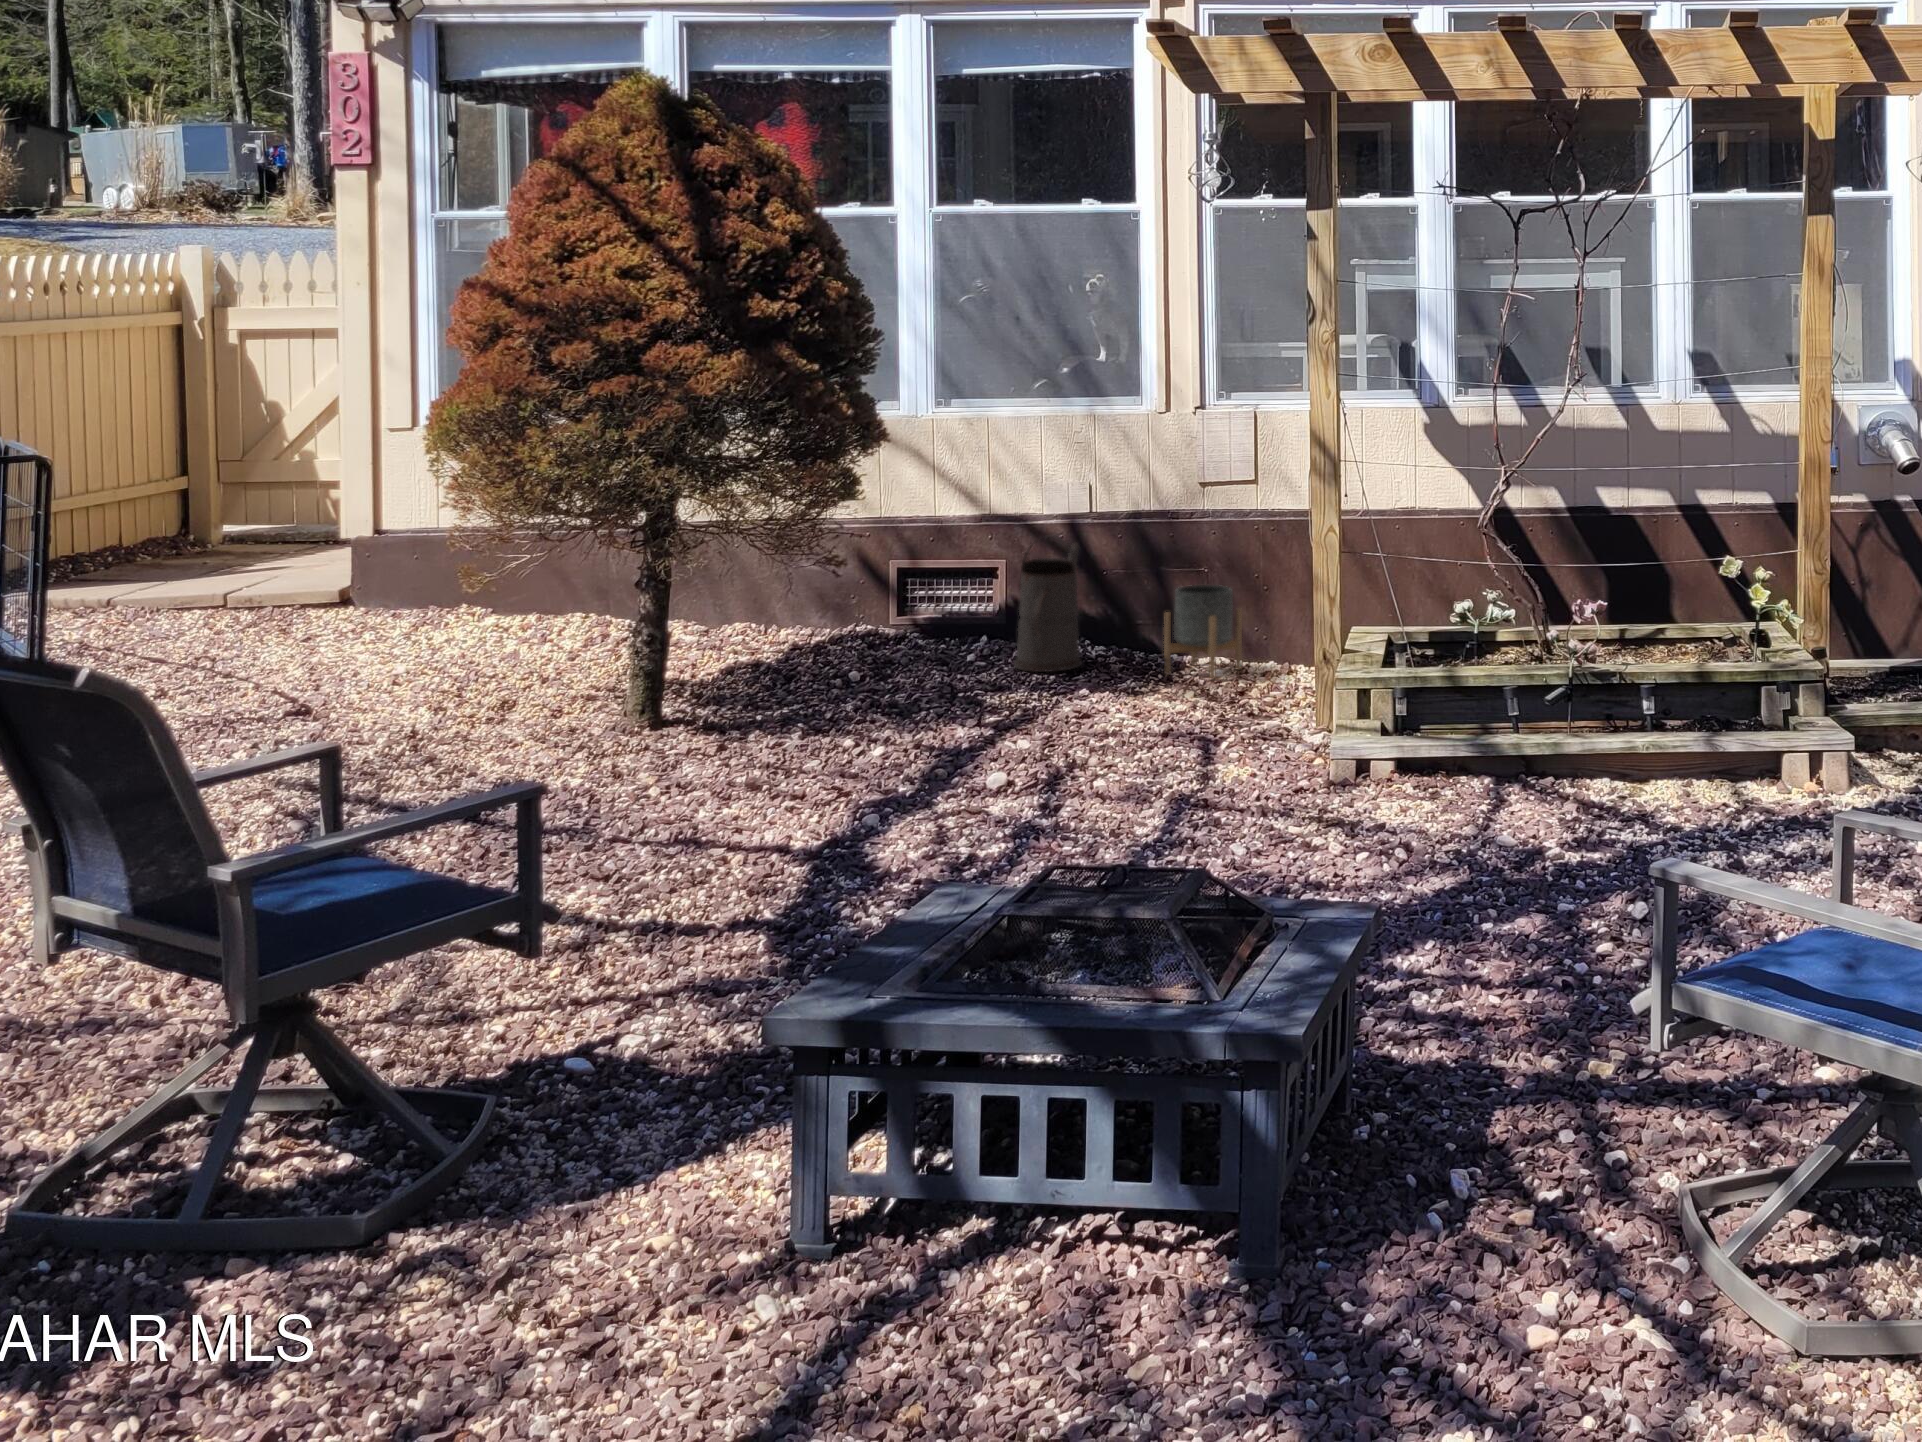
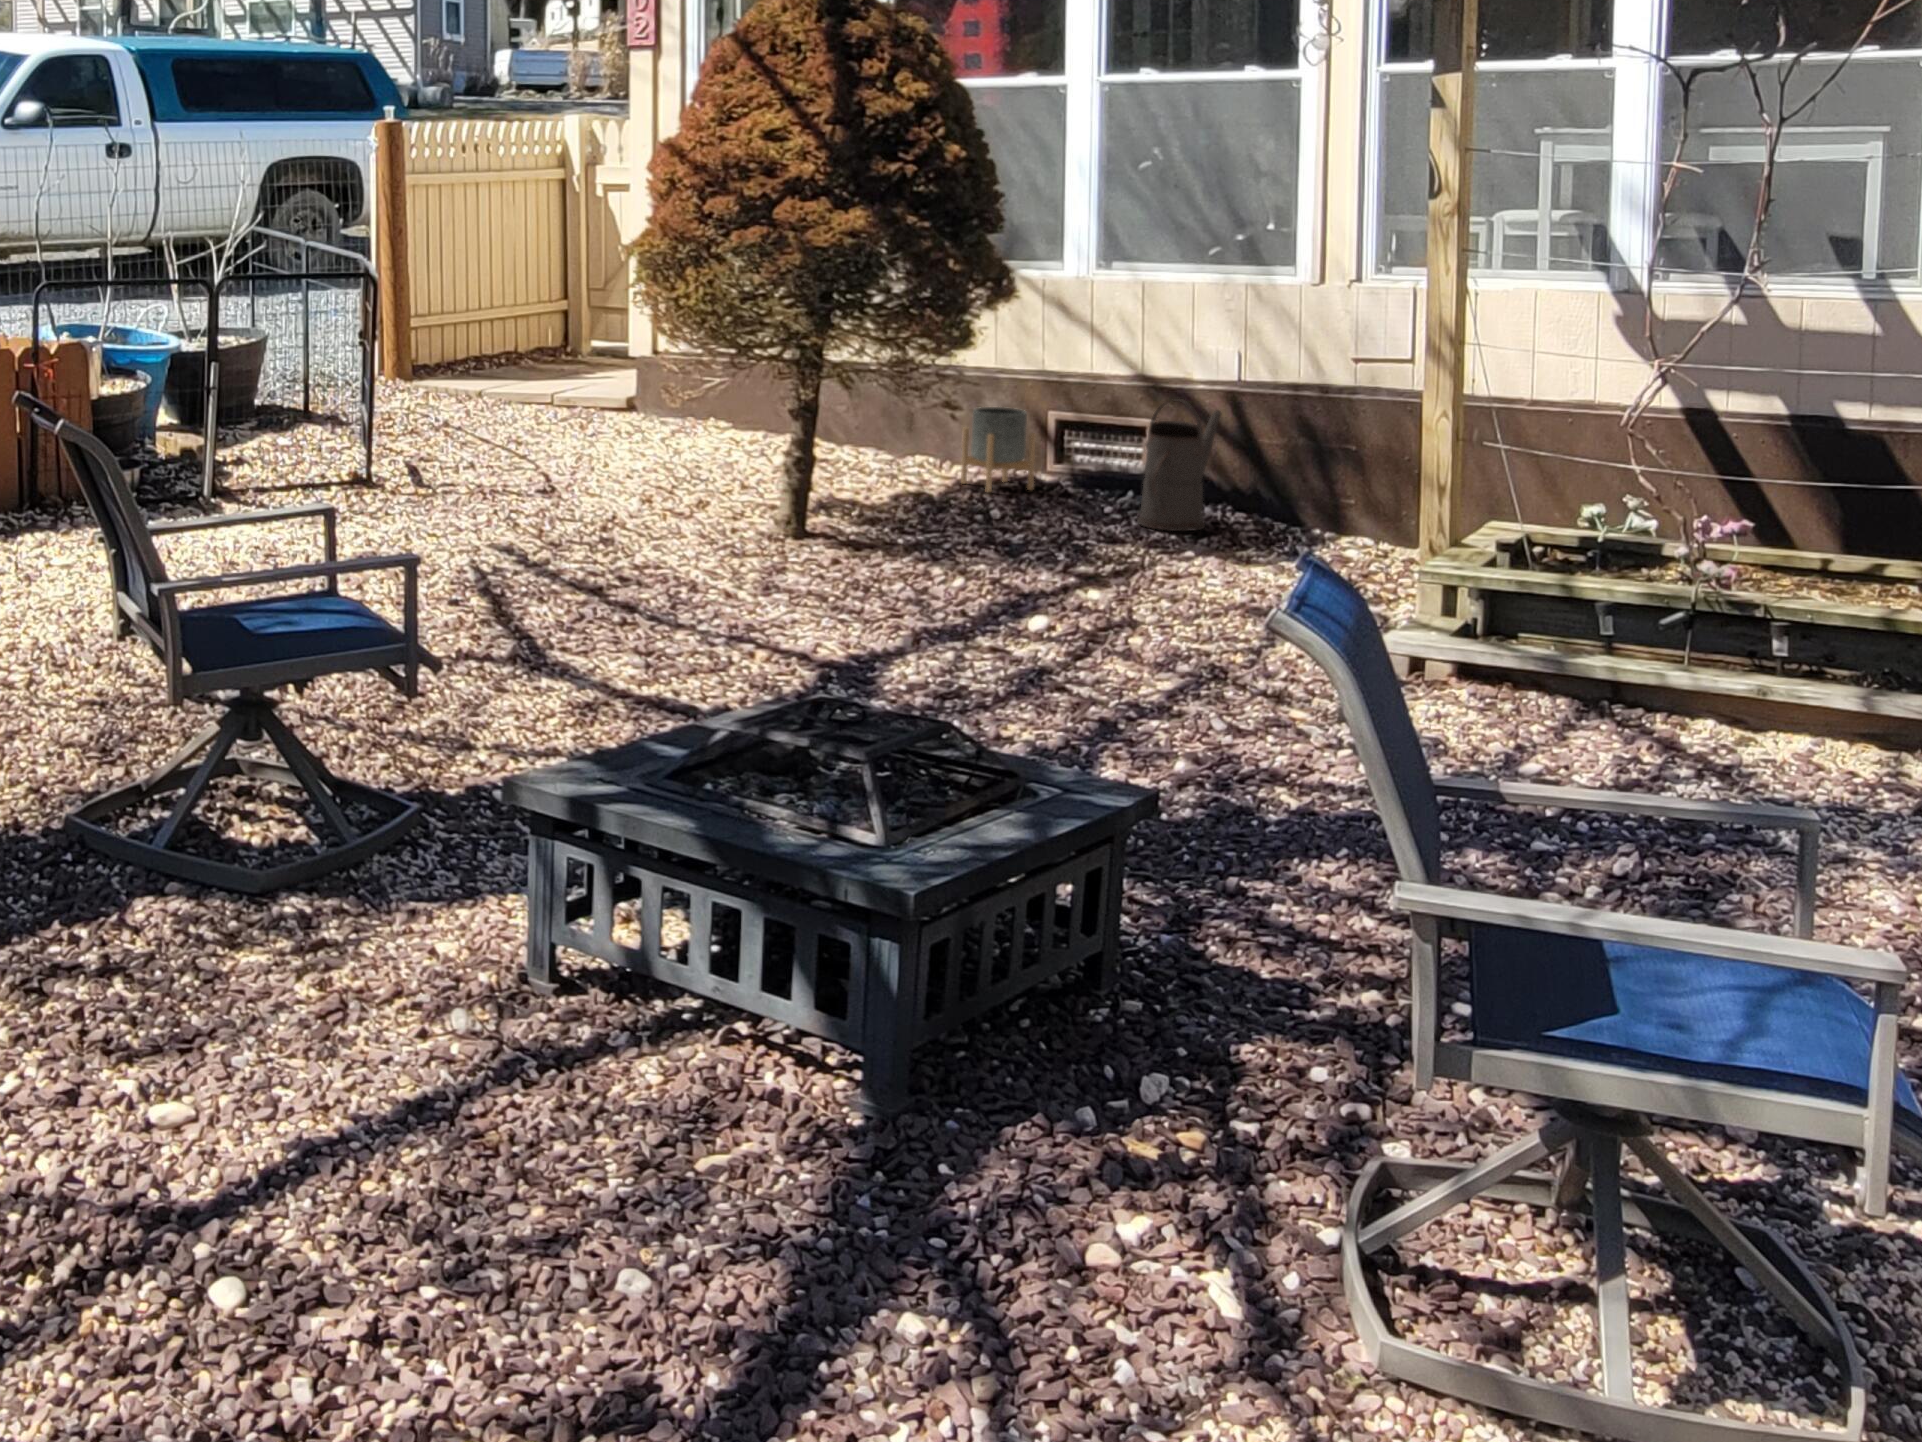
planter: present [1164,585,1242,679] -> present [961,407,1036,492]

